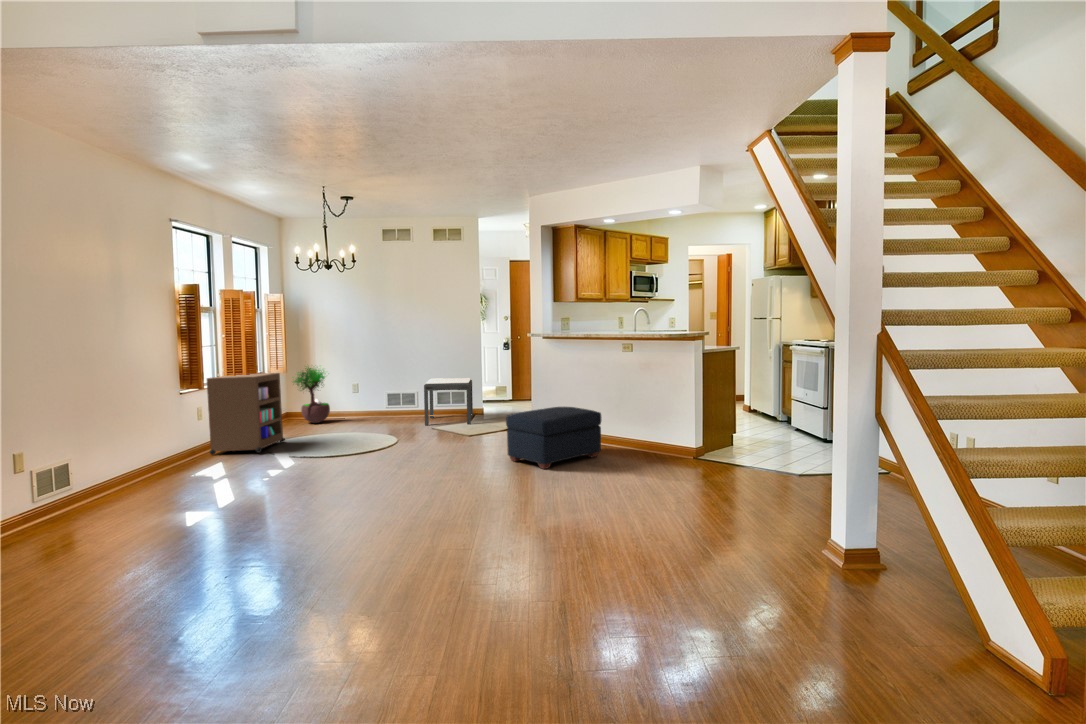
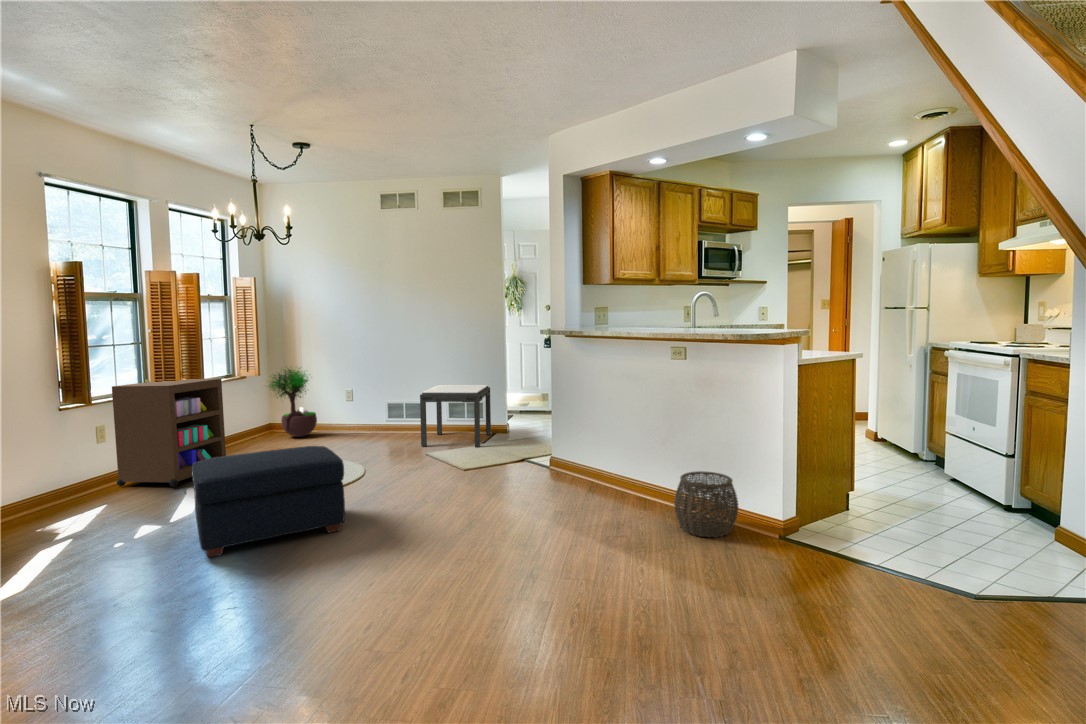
ottoman: present [506,407,602,469] -> present [192,446,345,557]
woven basket: none [629,421,668,459] -> present [674,471,738,537]

